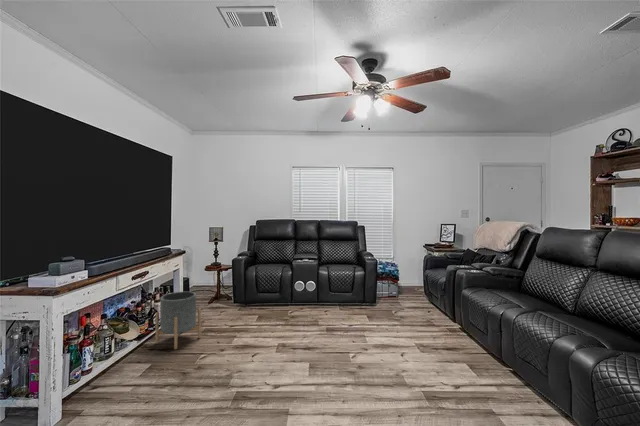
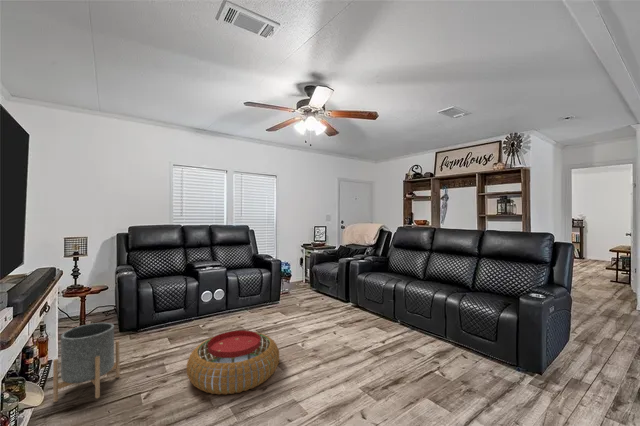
pouf: none [225,322,314,383] -> present [187,330,279,395]

